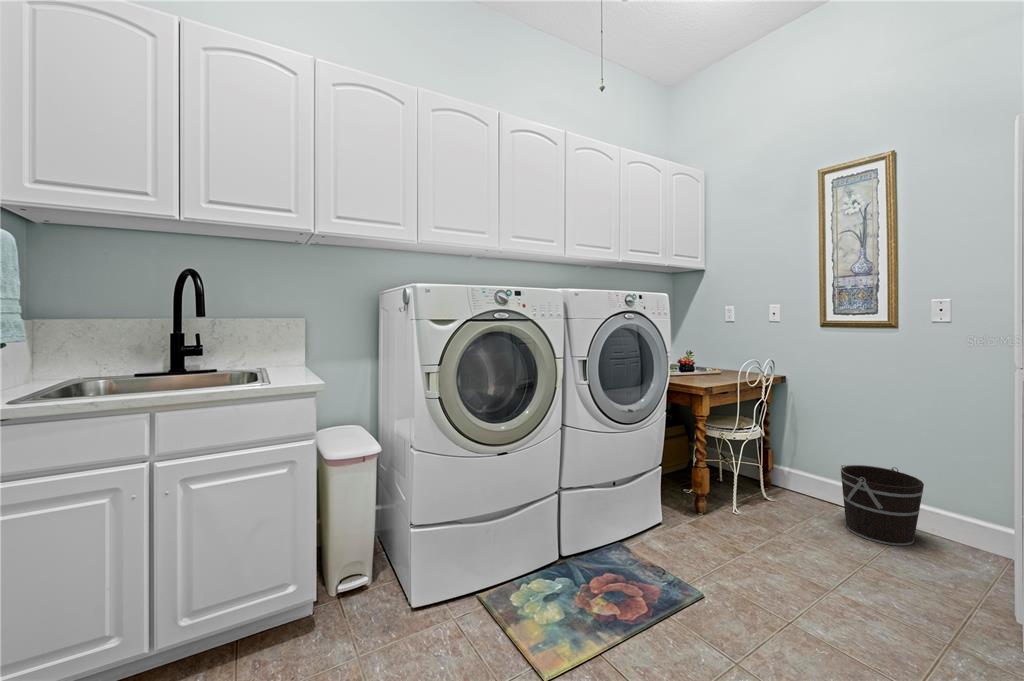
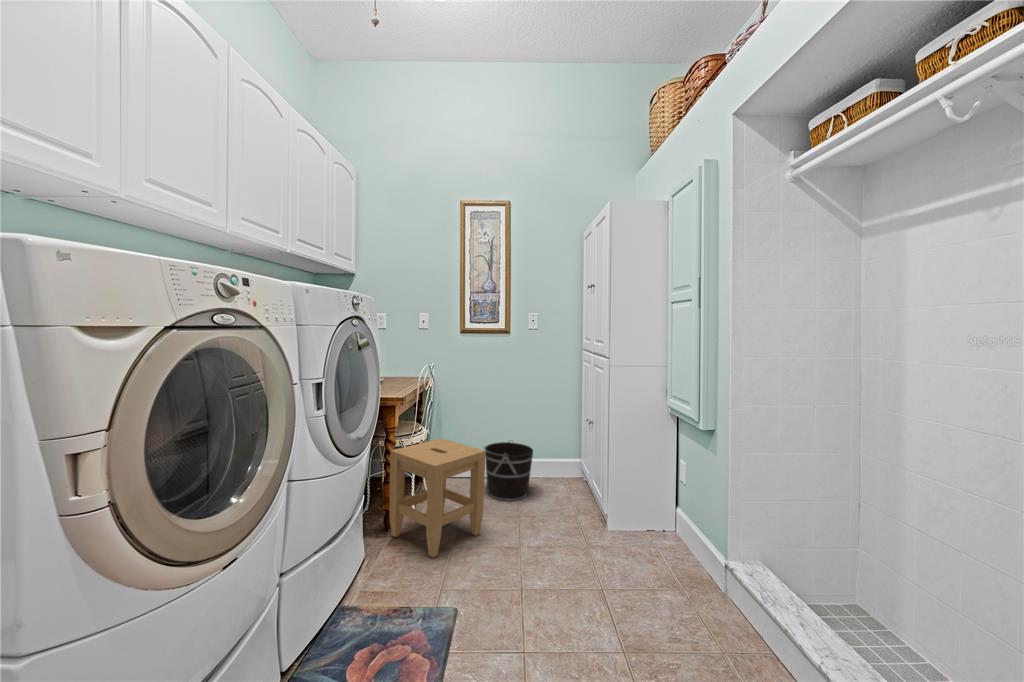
stool: none [696,438,798,553] -> present [389,438,486,558]

